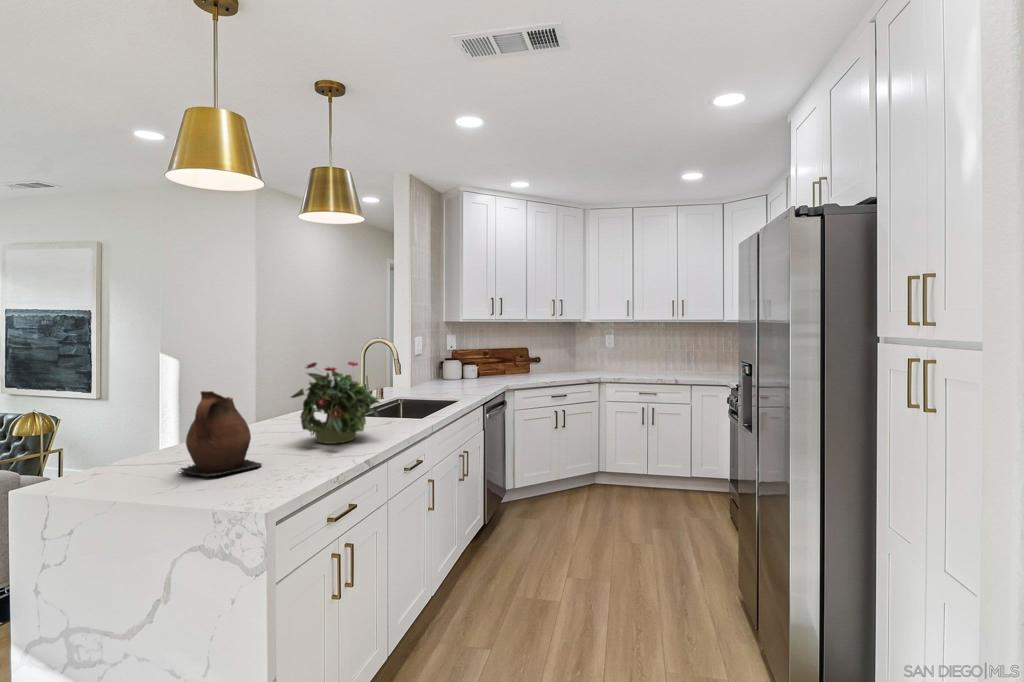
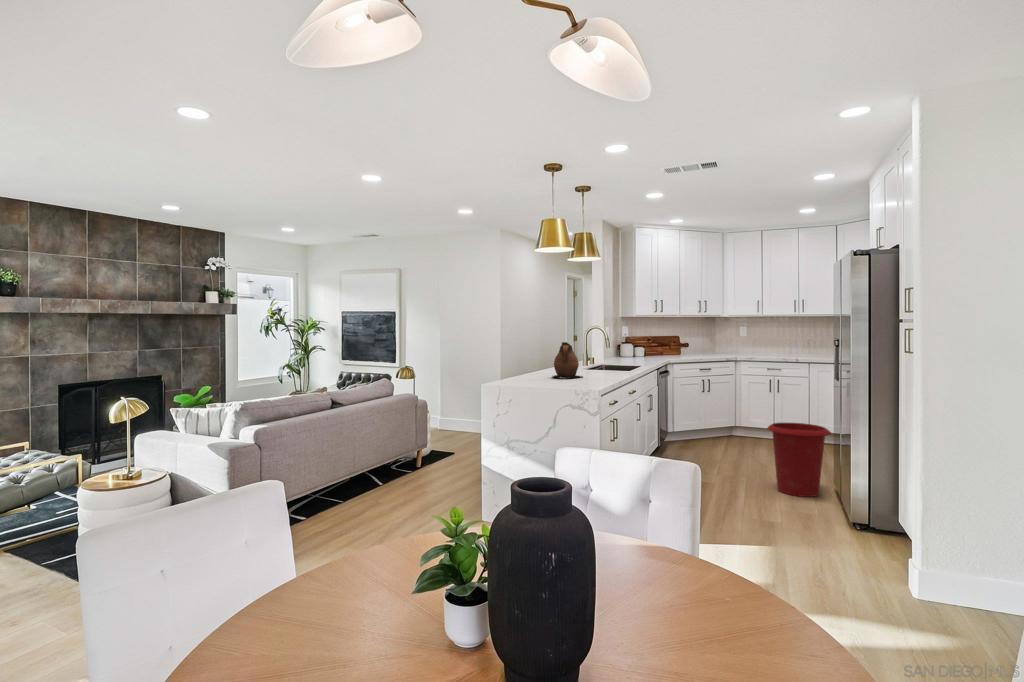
potted plant: present [291,362,380,444] -> none [584,333,626,373]
waste bin: none [641,506,744,649] -> present [767,423,831,497]

